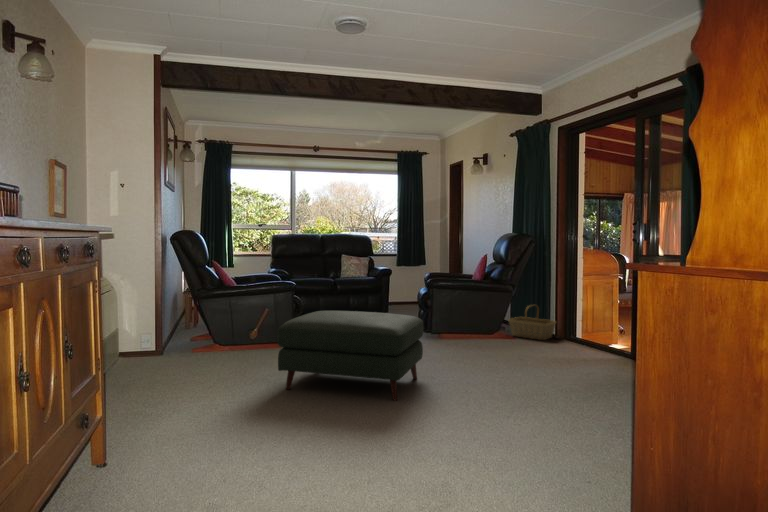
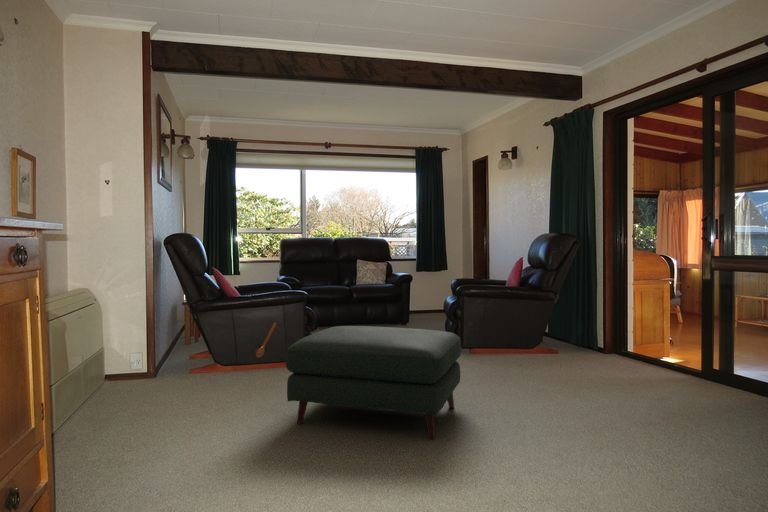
basket: present [508,306,556,340] -> none [548,314,604,355]

